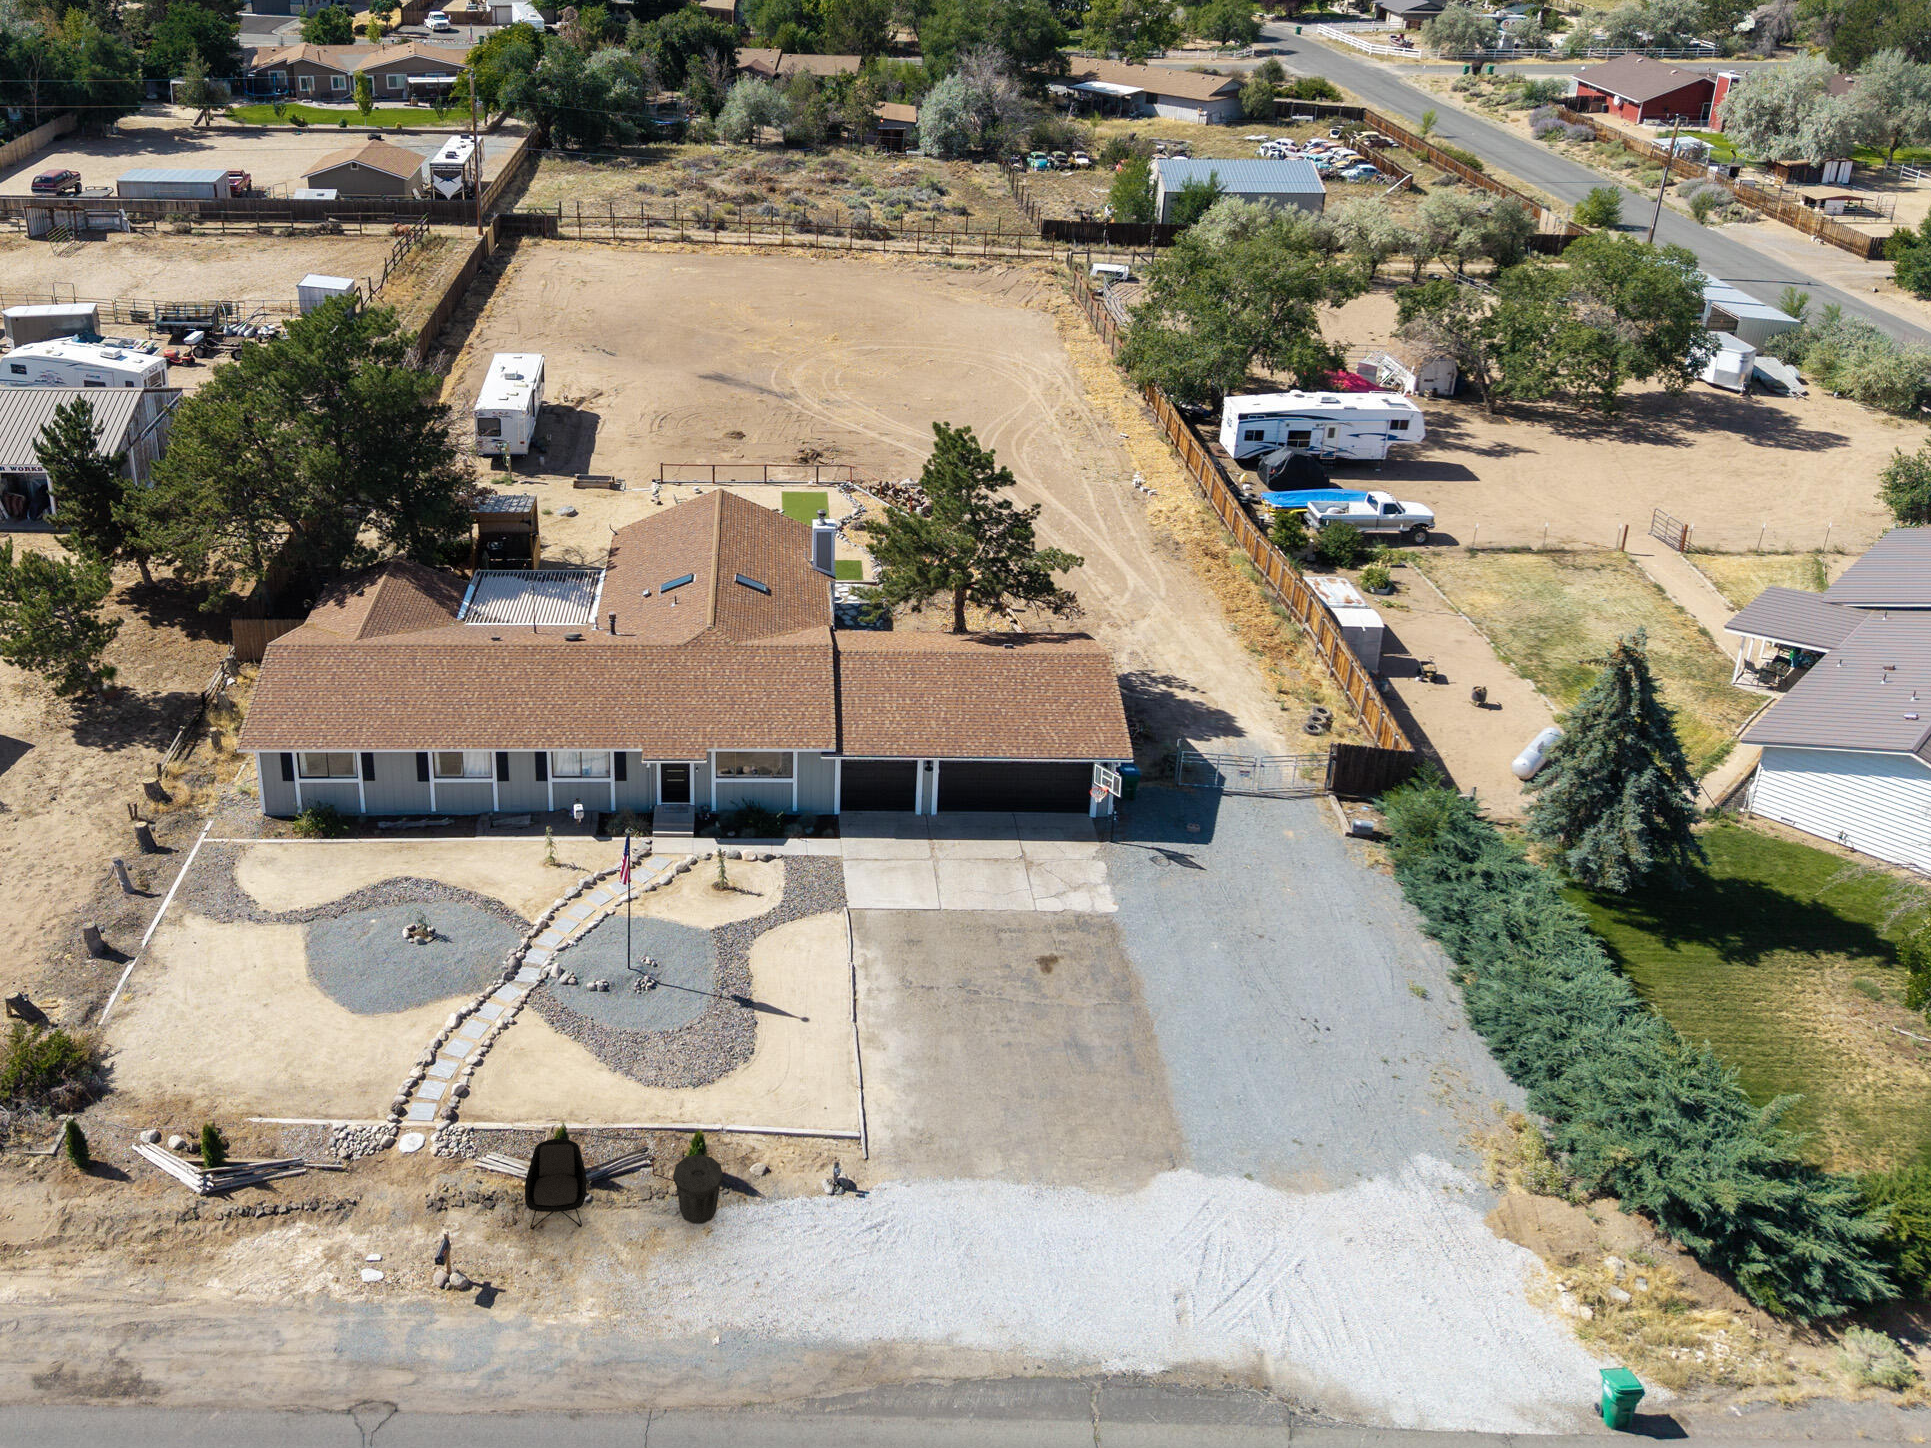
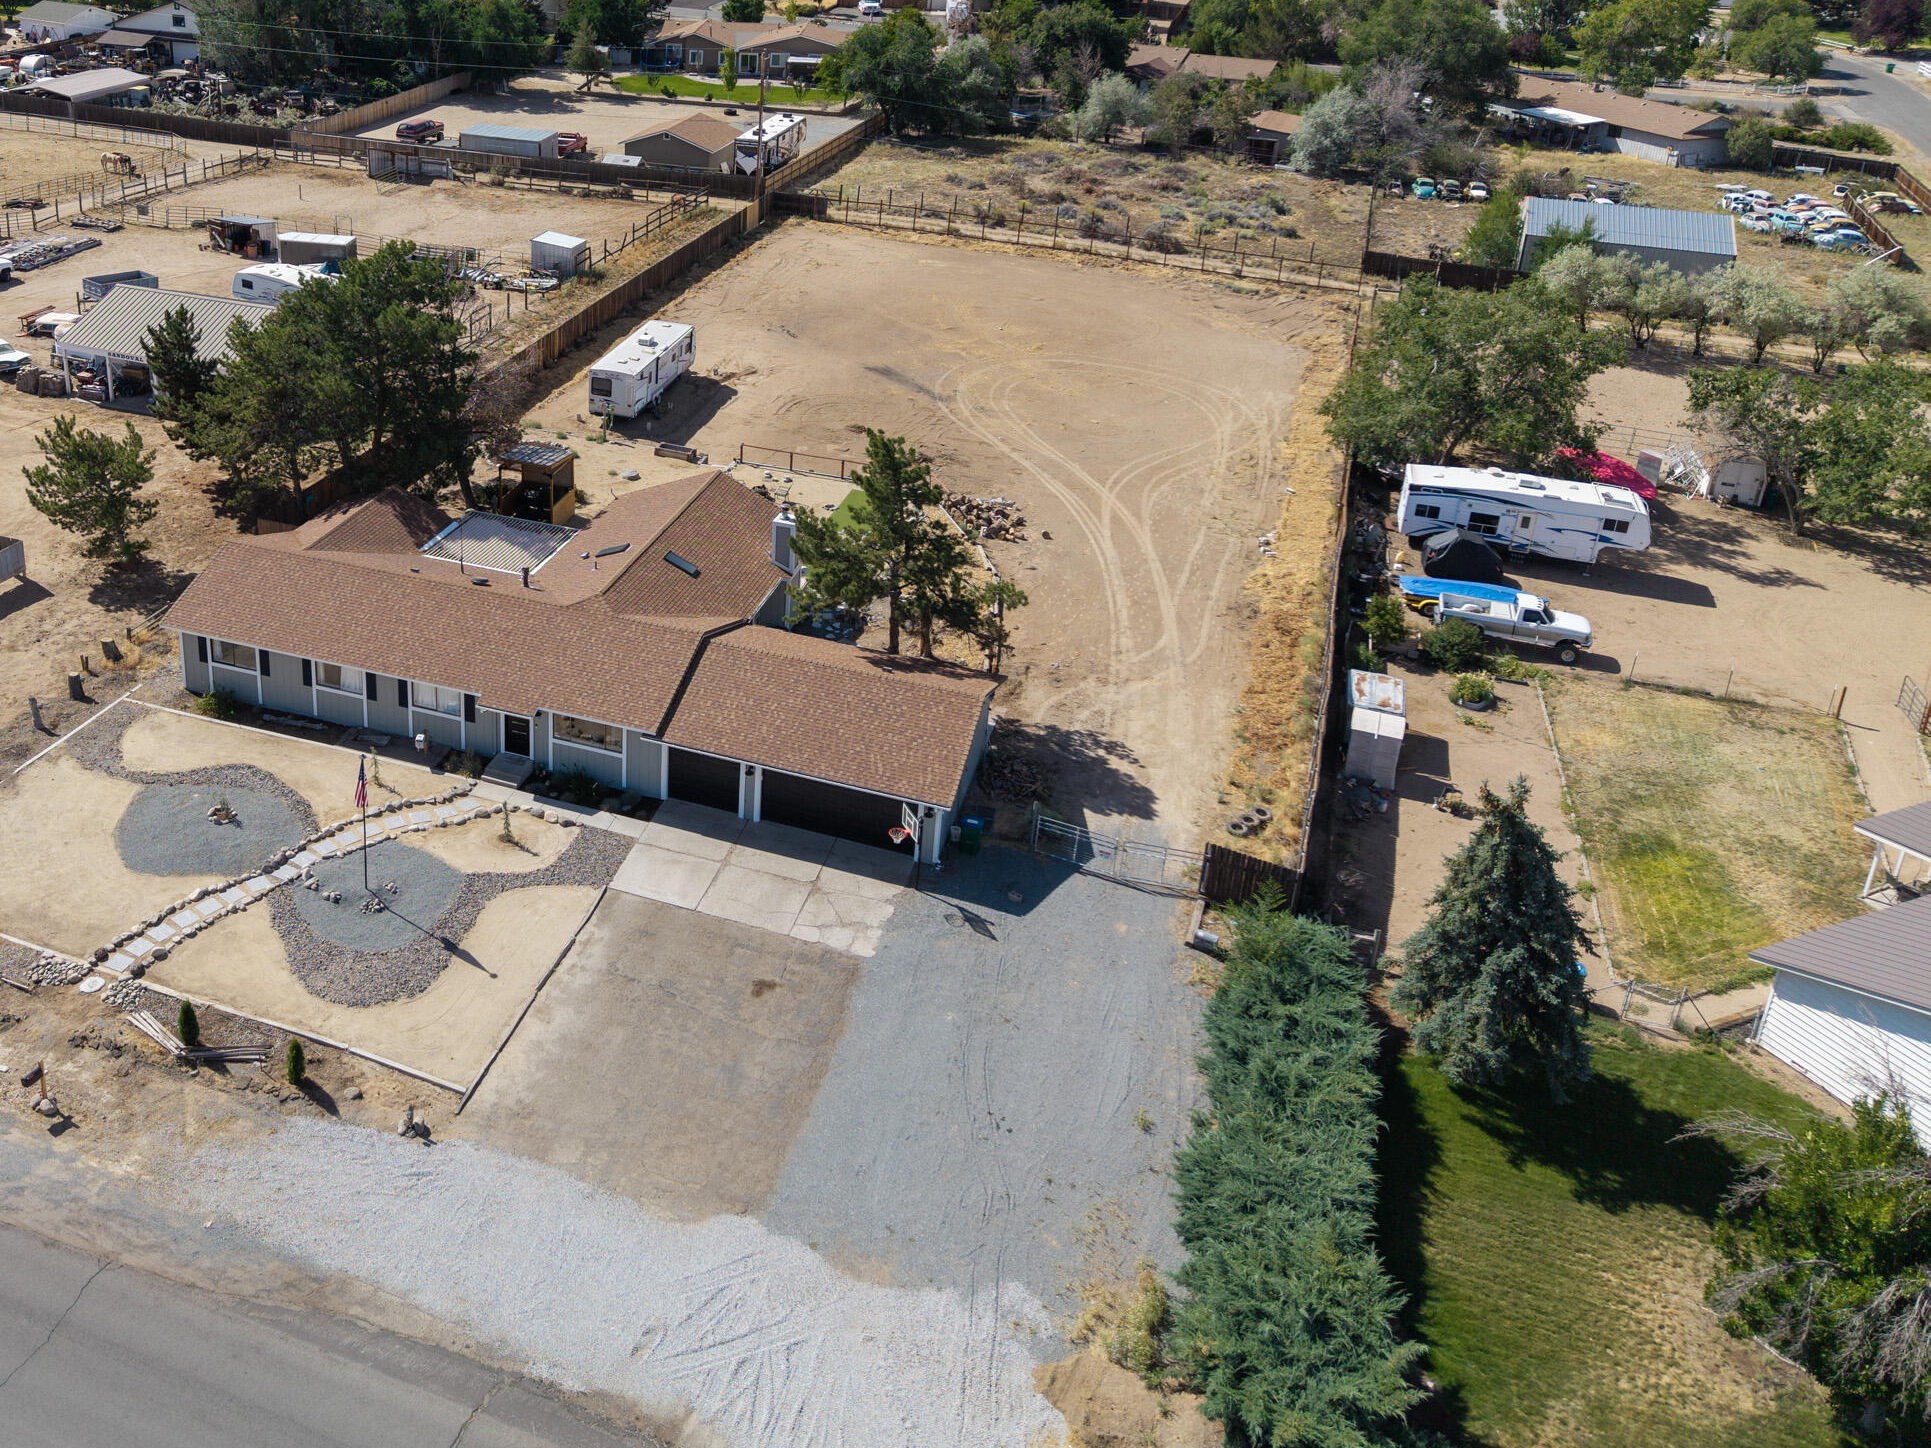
lounge chair: present [525,1138,587,1229] -> none [125,1007,196,1094]
trash can: present [673,1154,723,1224] -> none [249,1059,298,1125]

